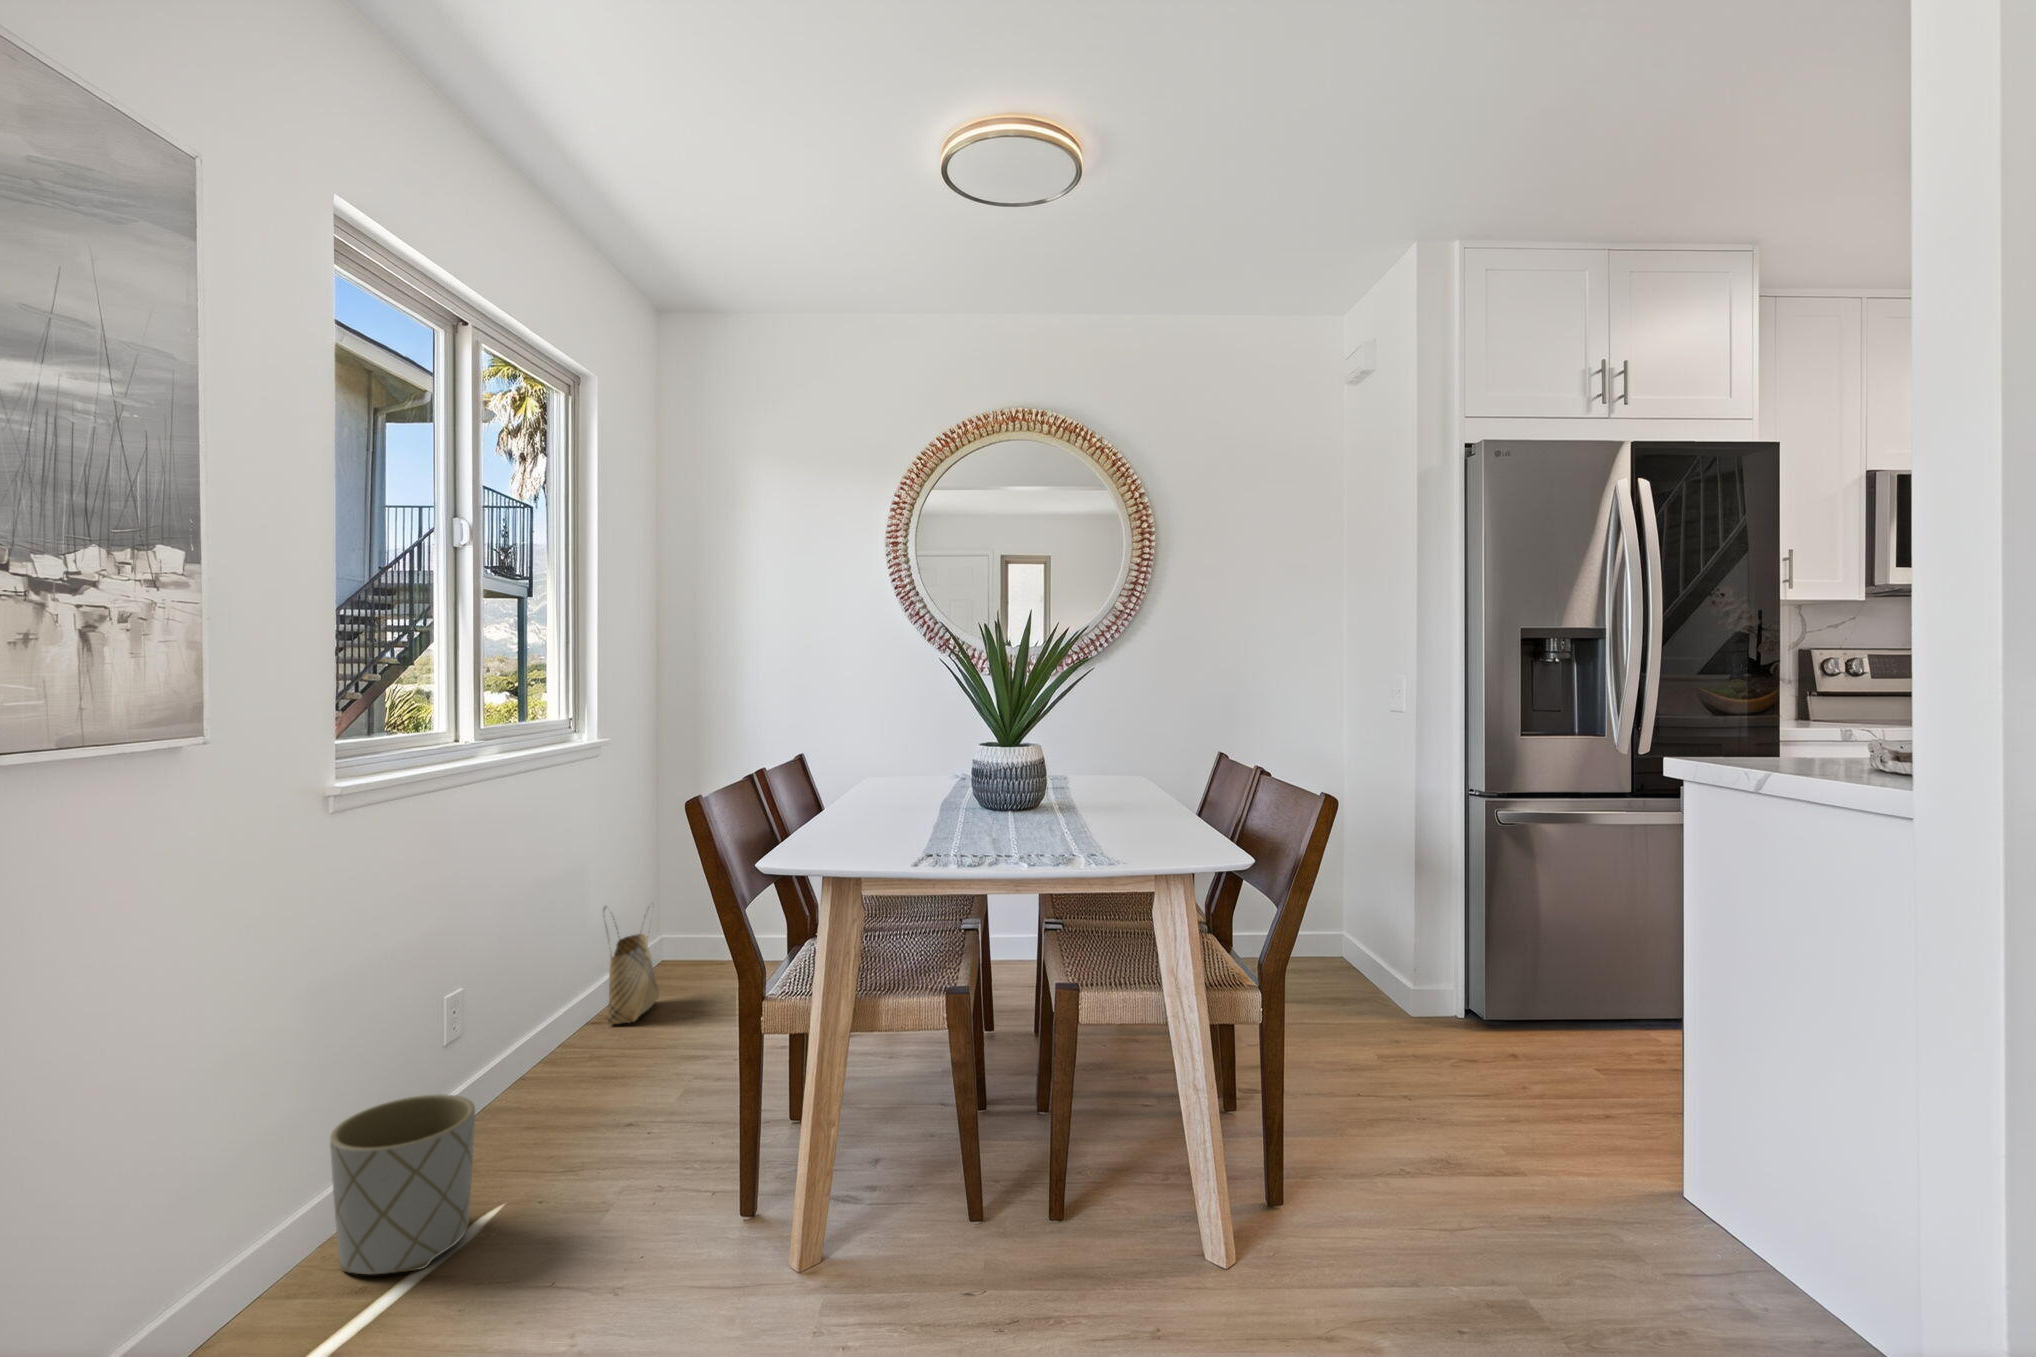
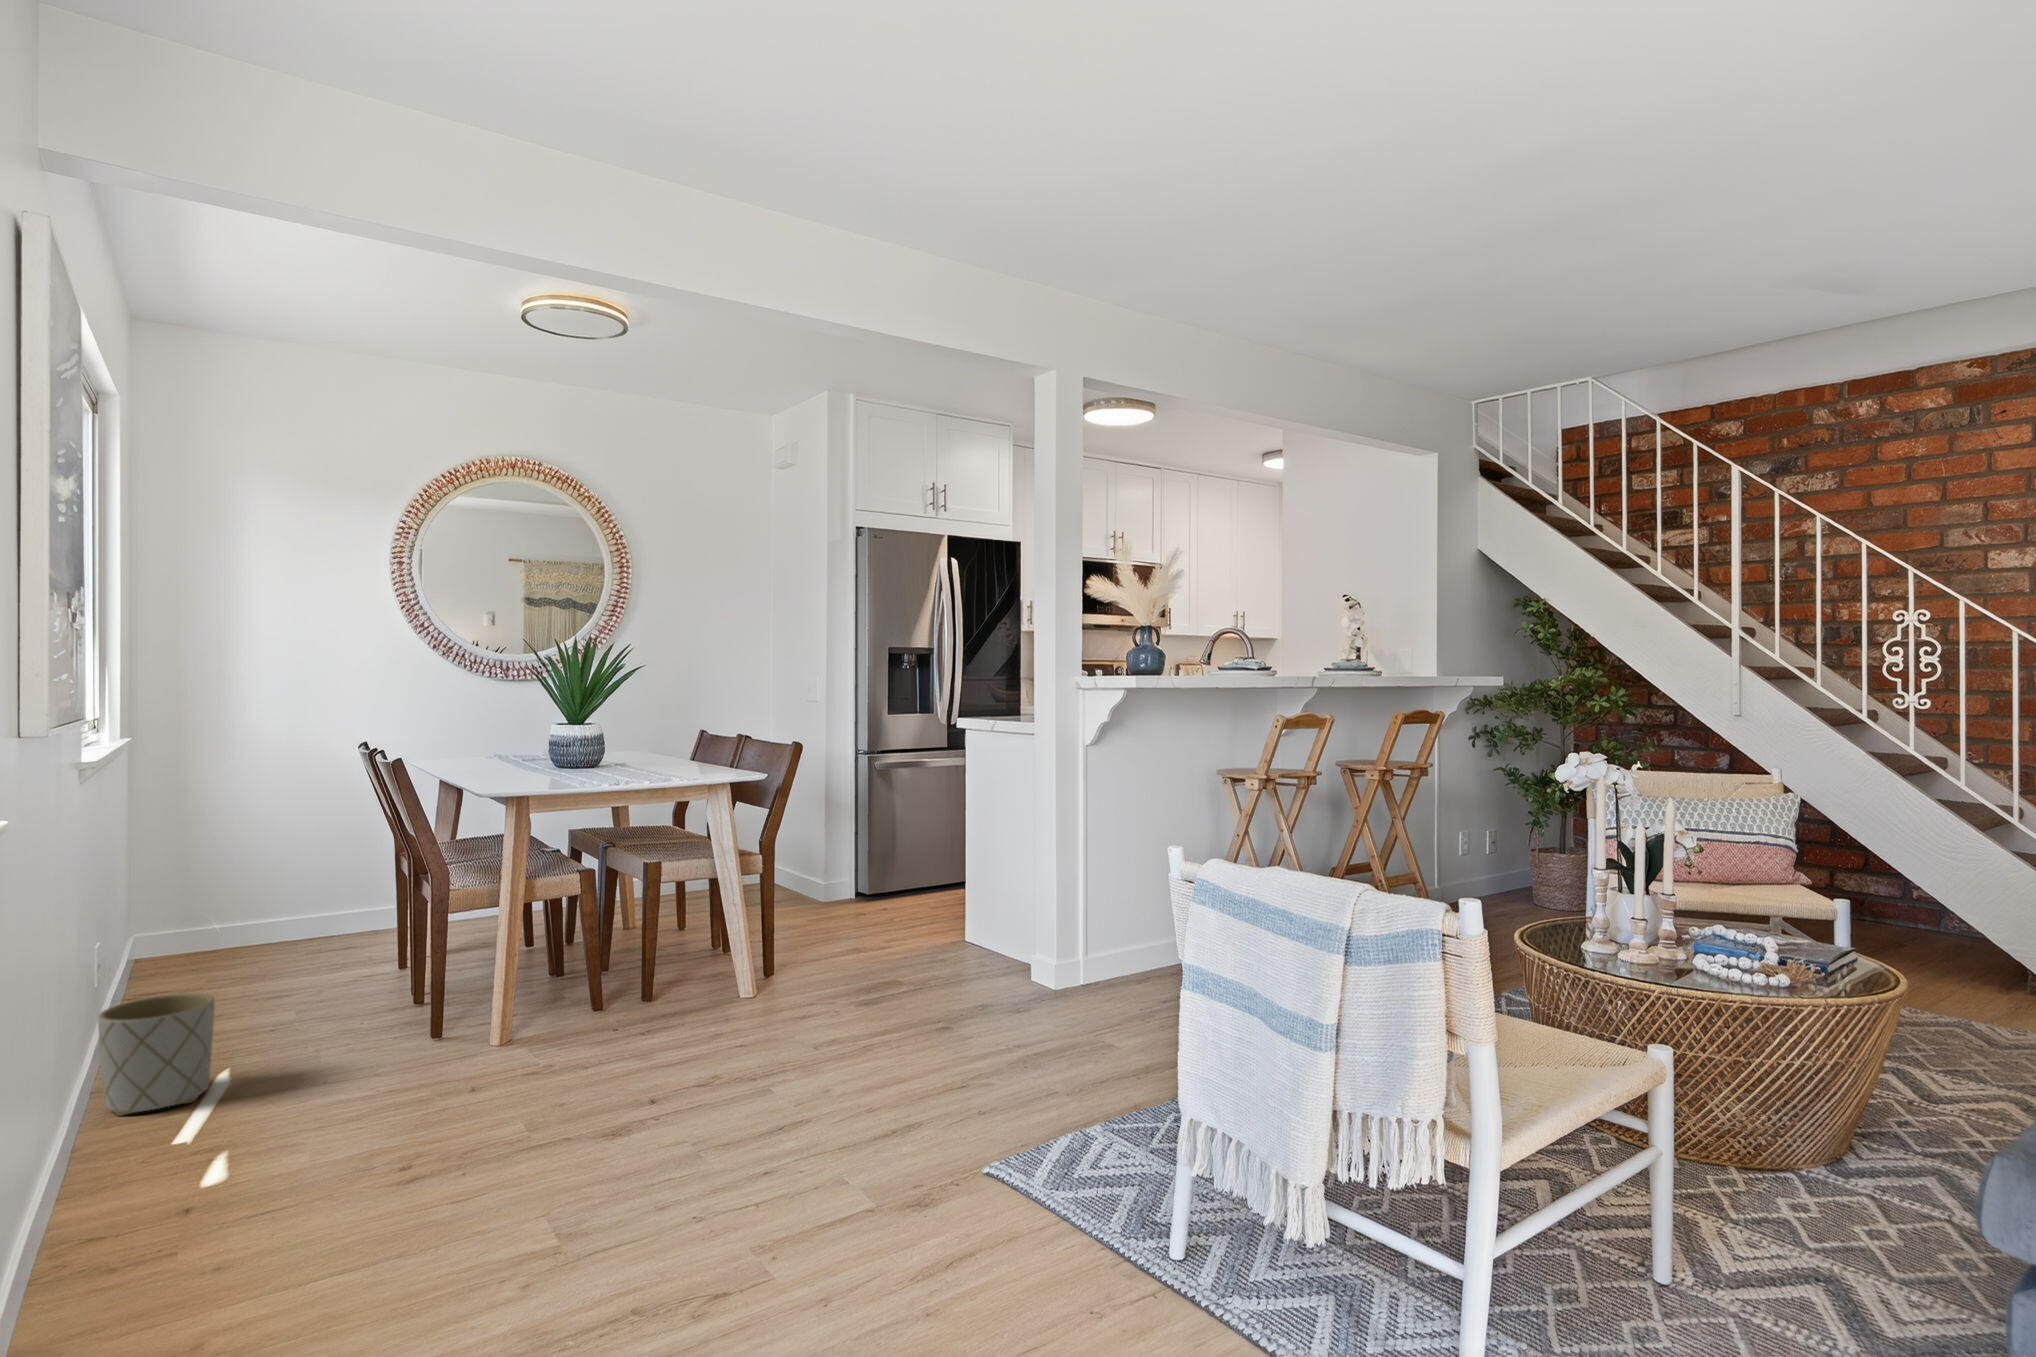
woven basket: present [603,903,659,1024] -> none [130,883,187,995]

